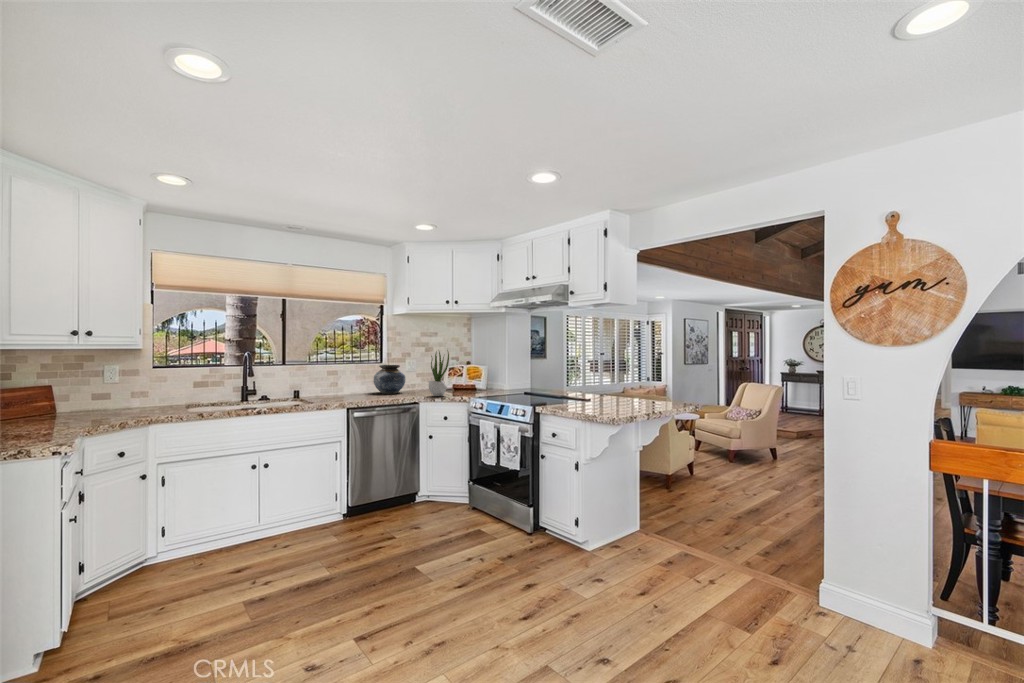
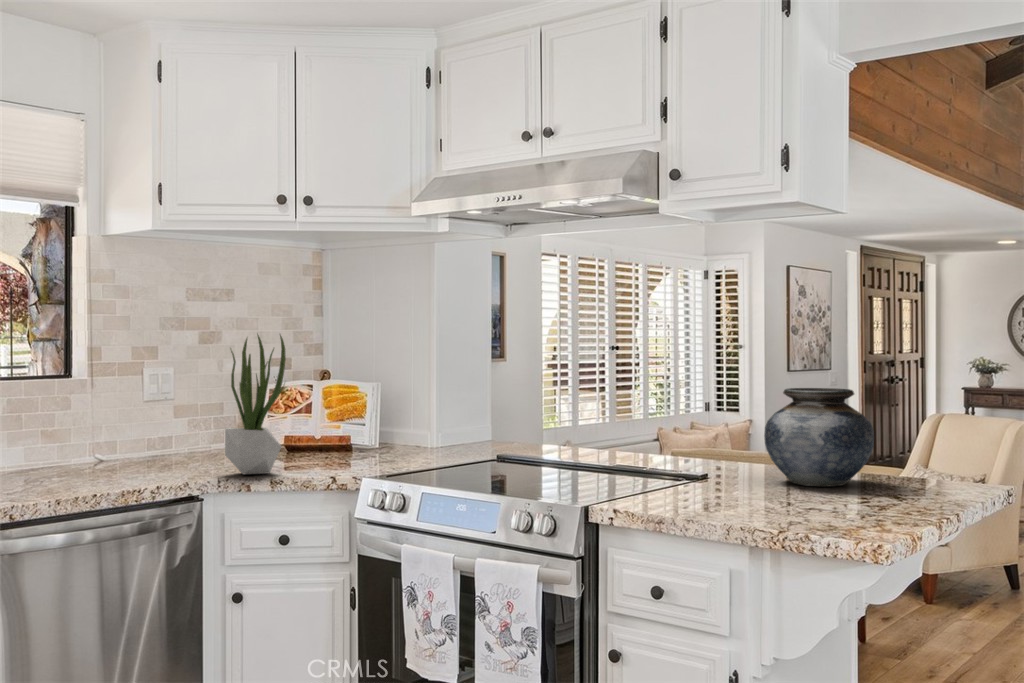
vase: present [374,365,405,394] -> present [764,388,874,486]

